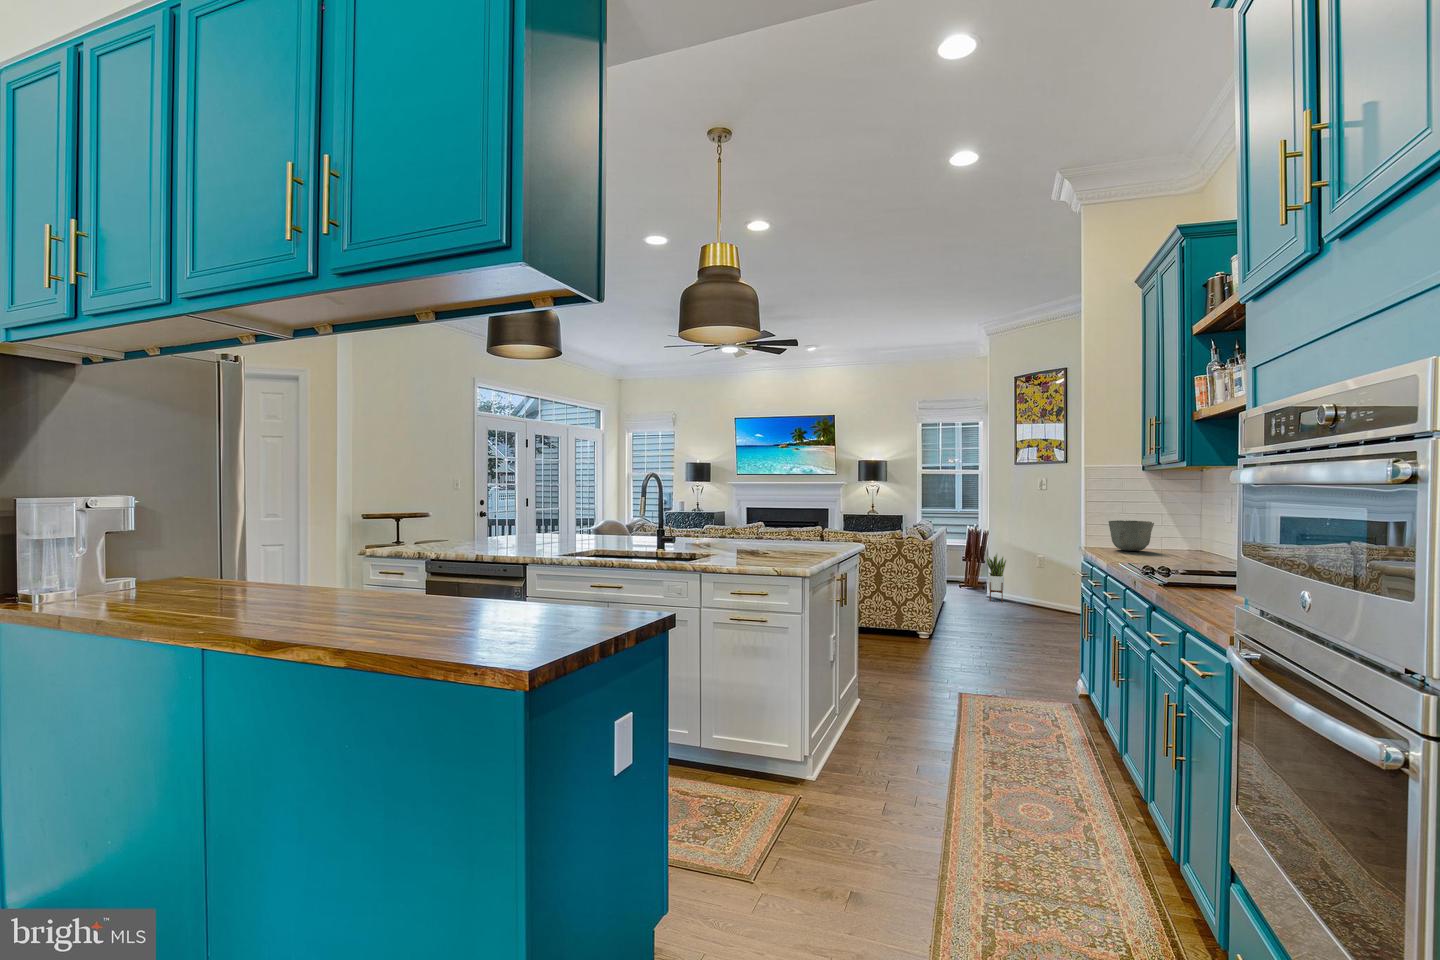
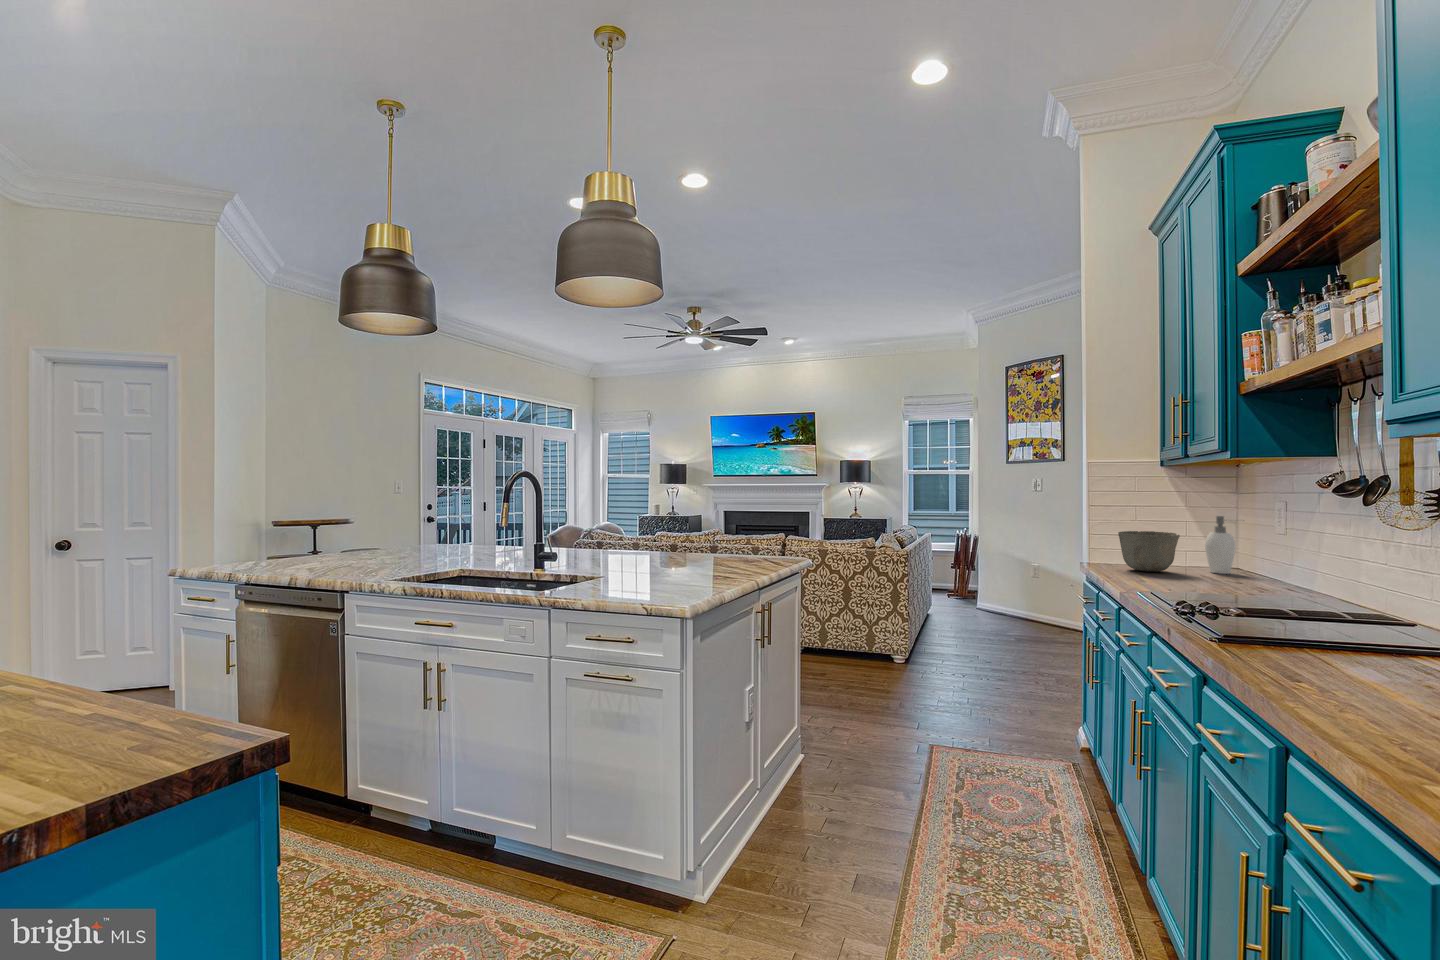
soap dispenser: none [1173,509,1202,552] -> present [1205,516,1236,574]
potted plant: present [985,552,1006,602] -> none [973,559,997,615]

